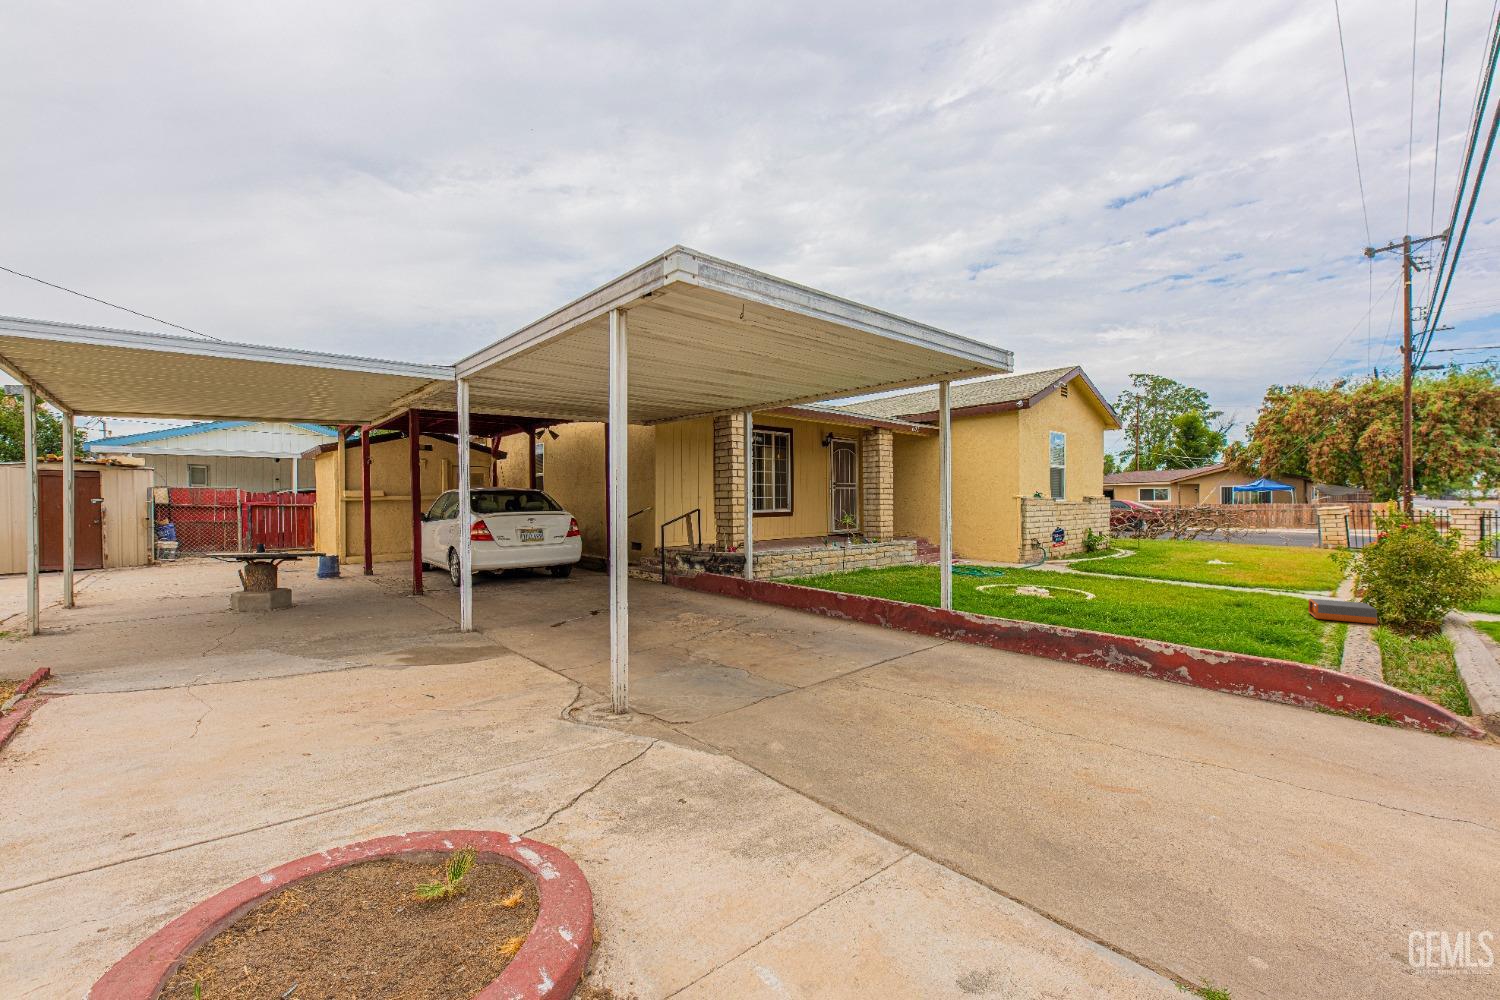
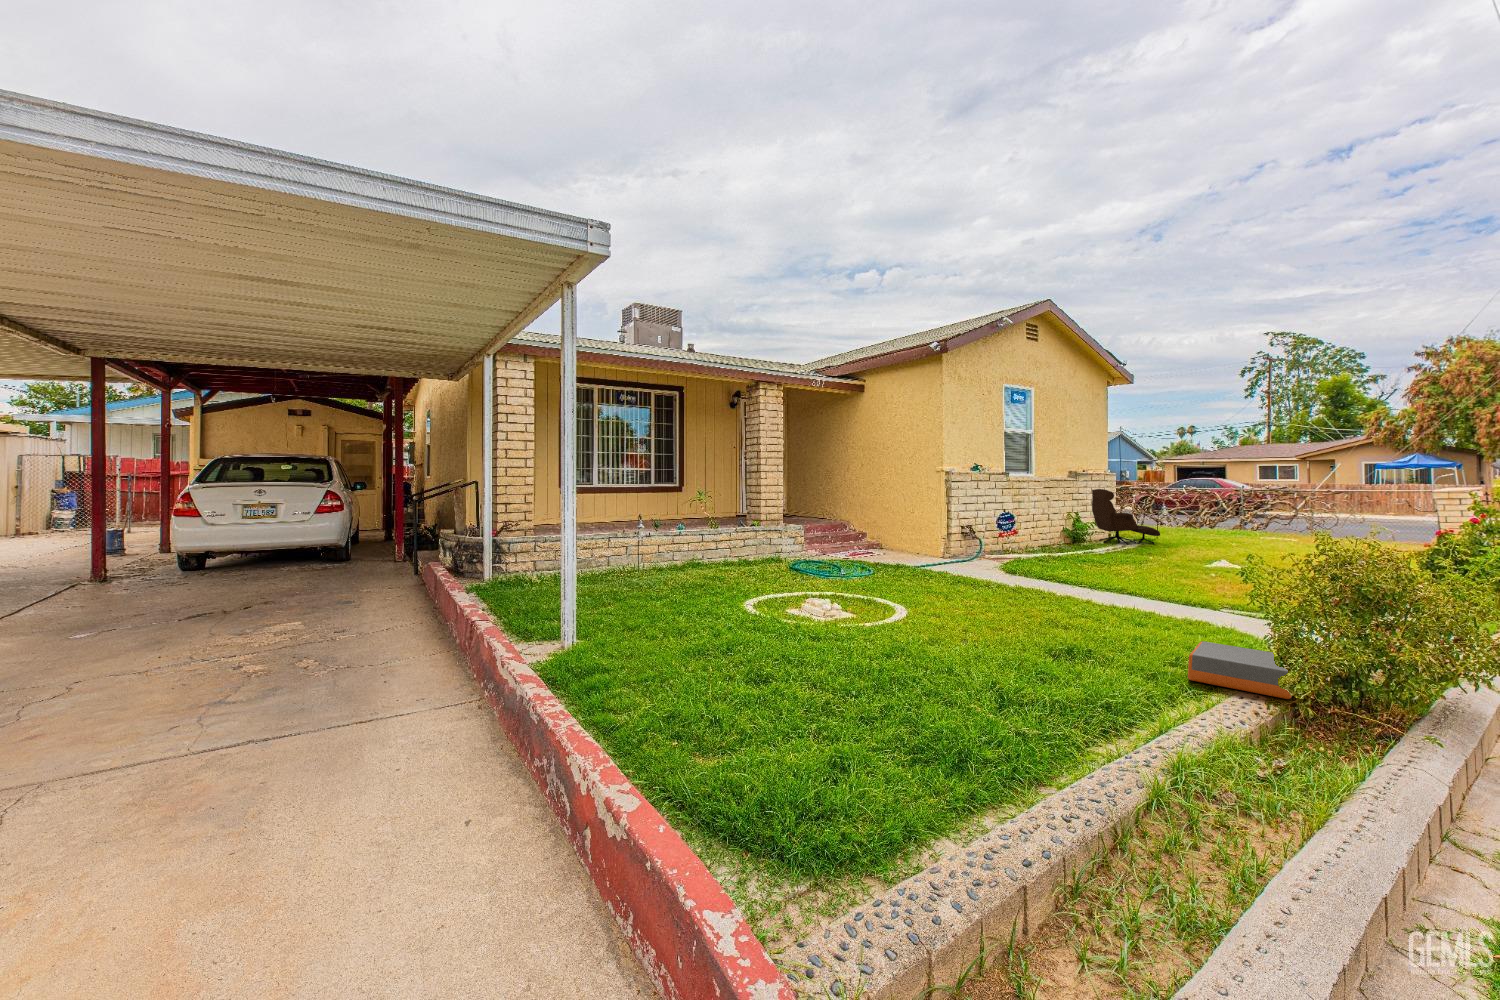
lounge chair: none [1100,510,1151,551] -> present [1092,489,1160,544]

